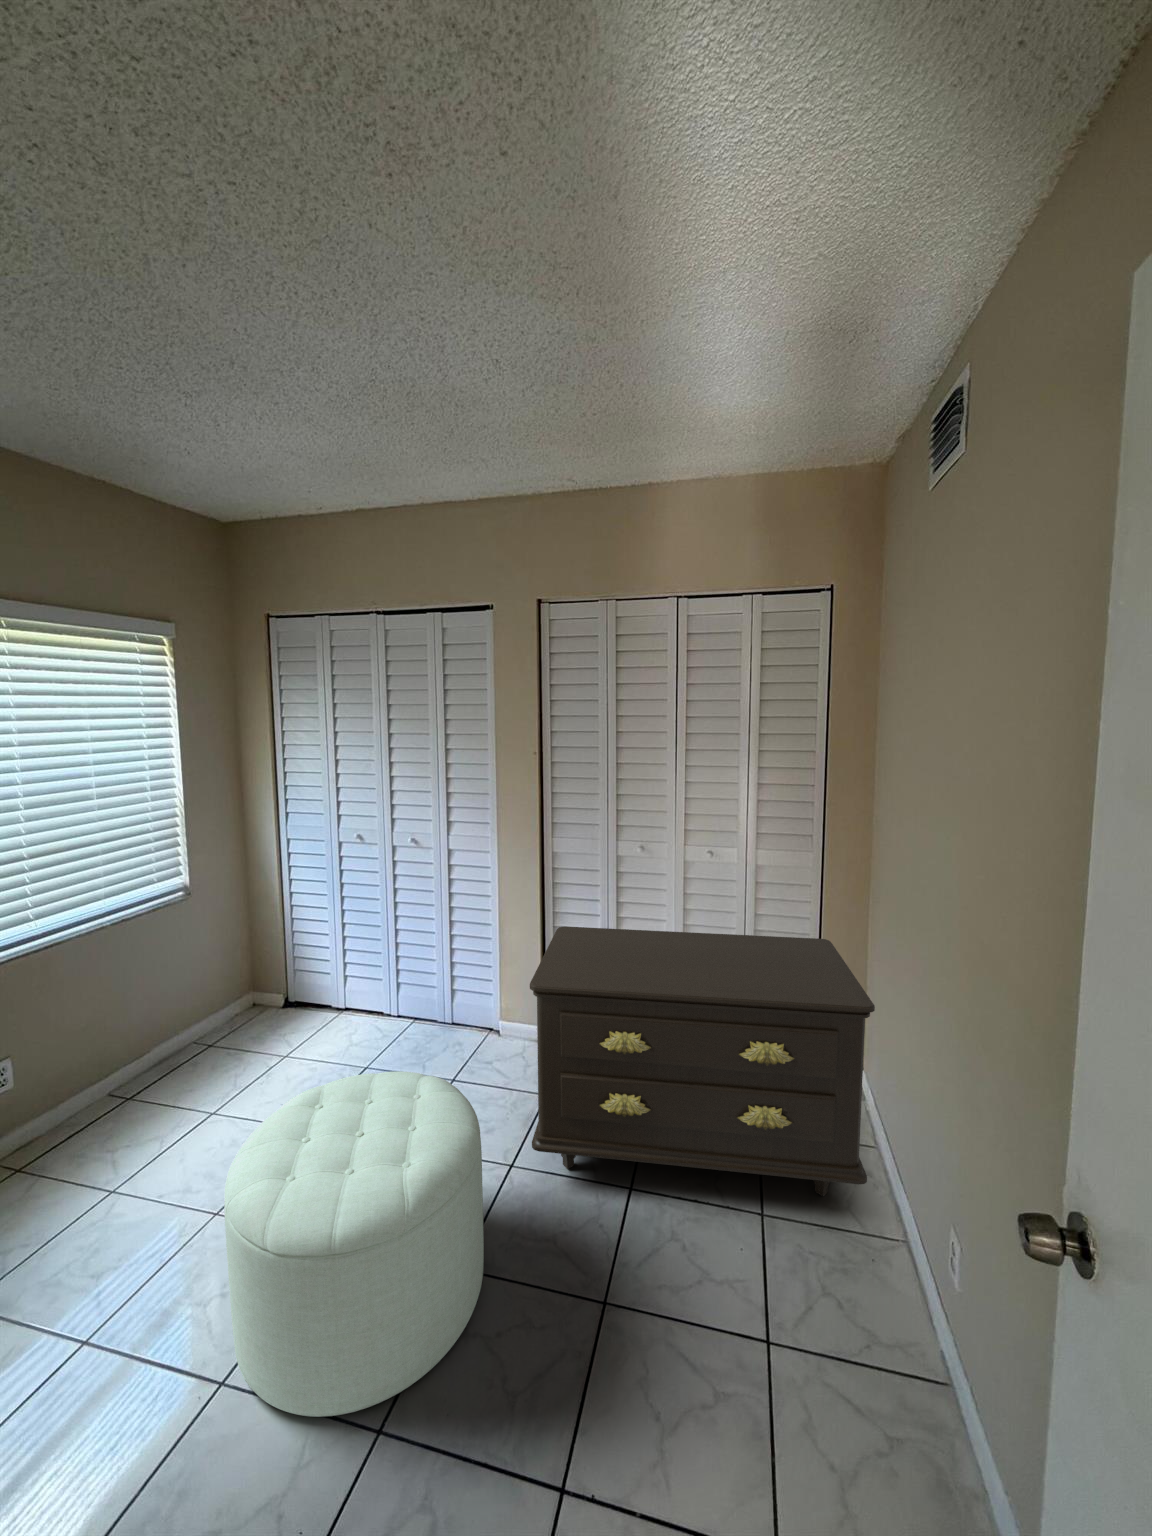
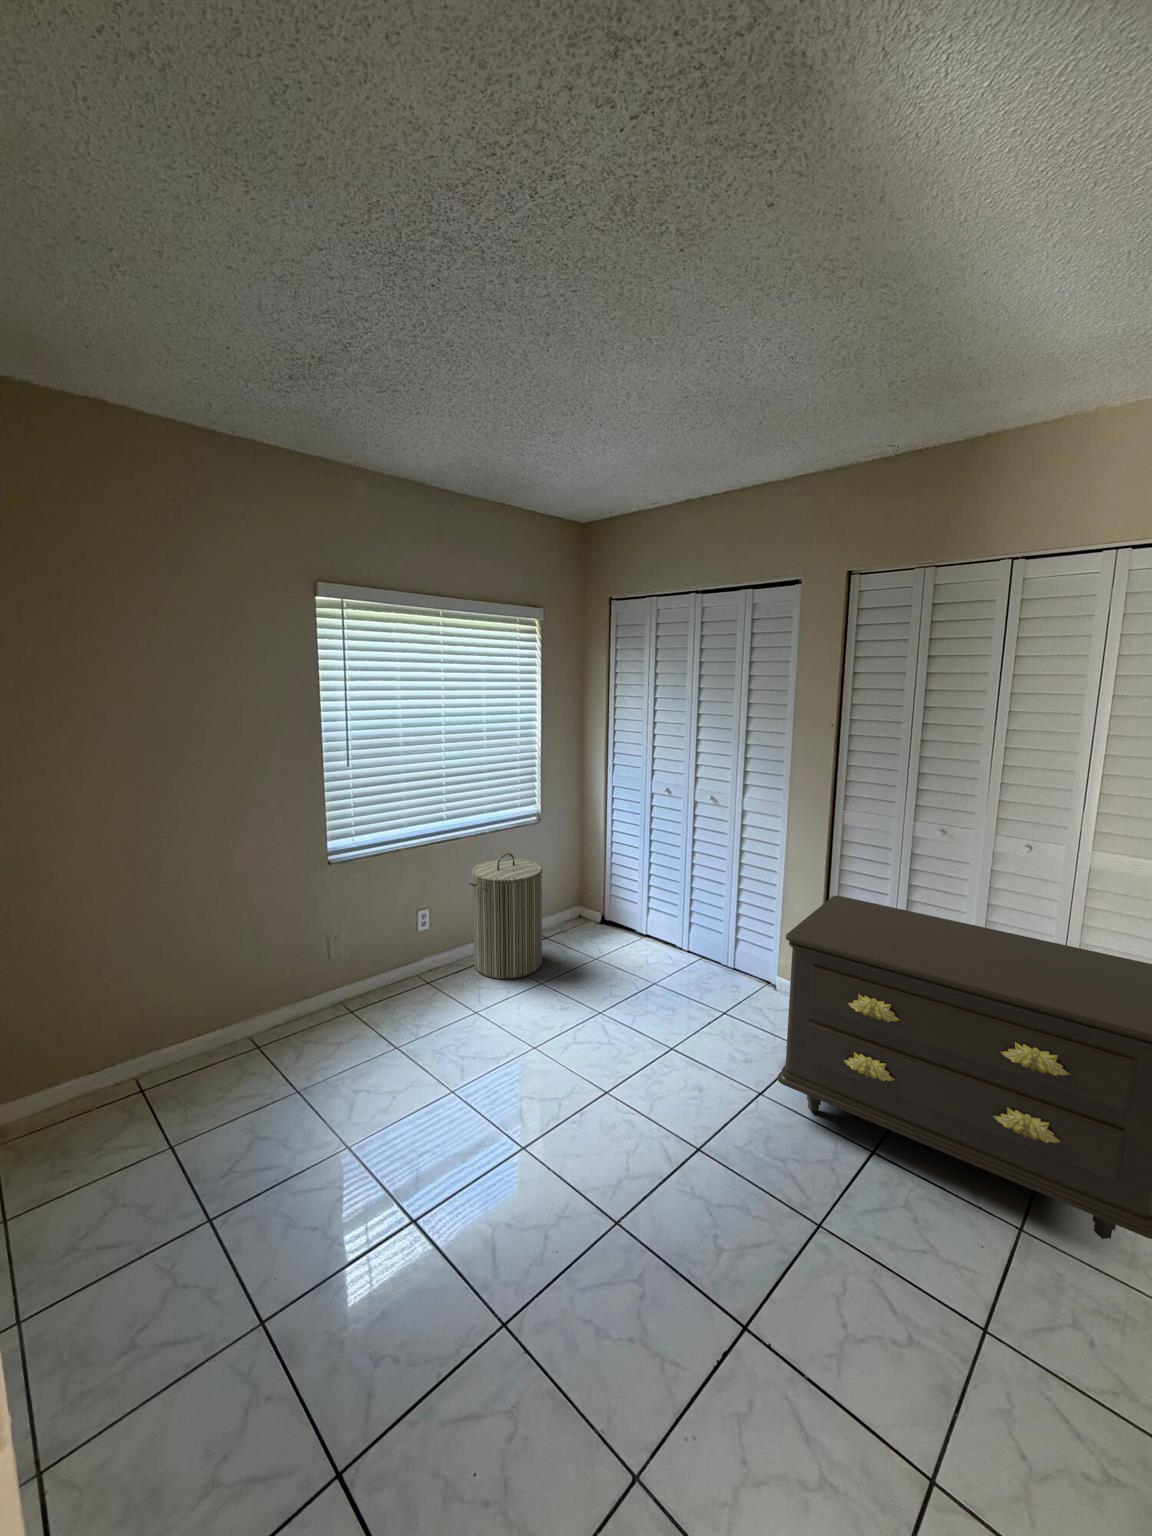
laundry hamper: none [79,948,207,1129] -> present [469,853,542,979]
ottoman: present [224,1071,484,1417] -> none [538,973,723,1198]

